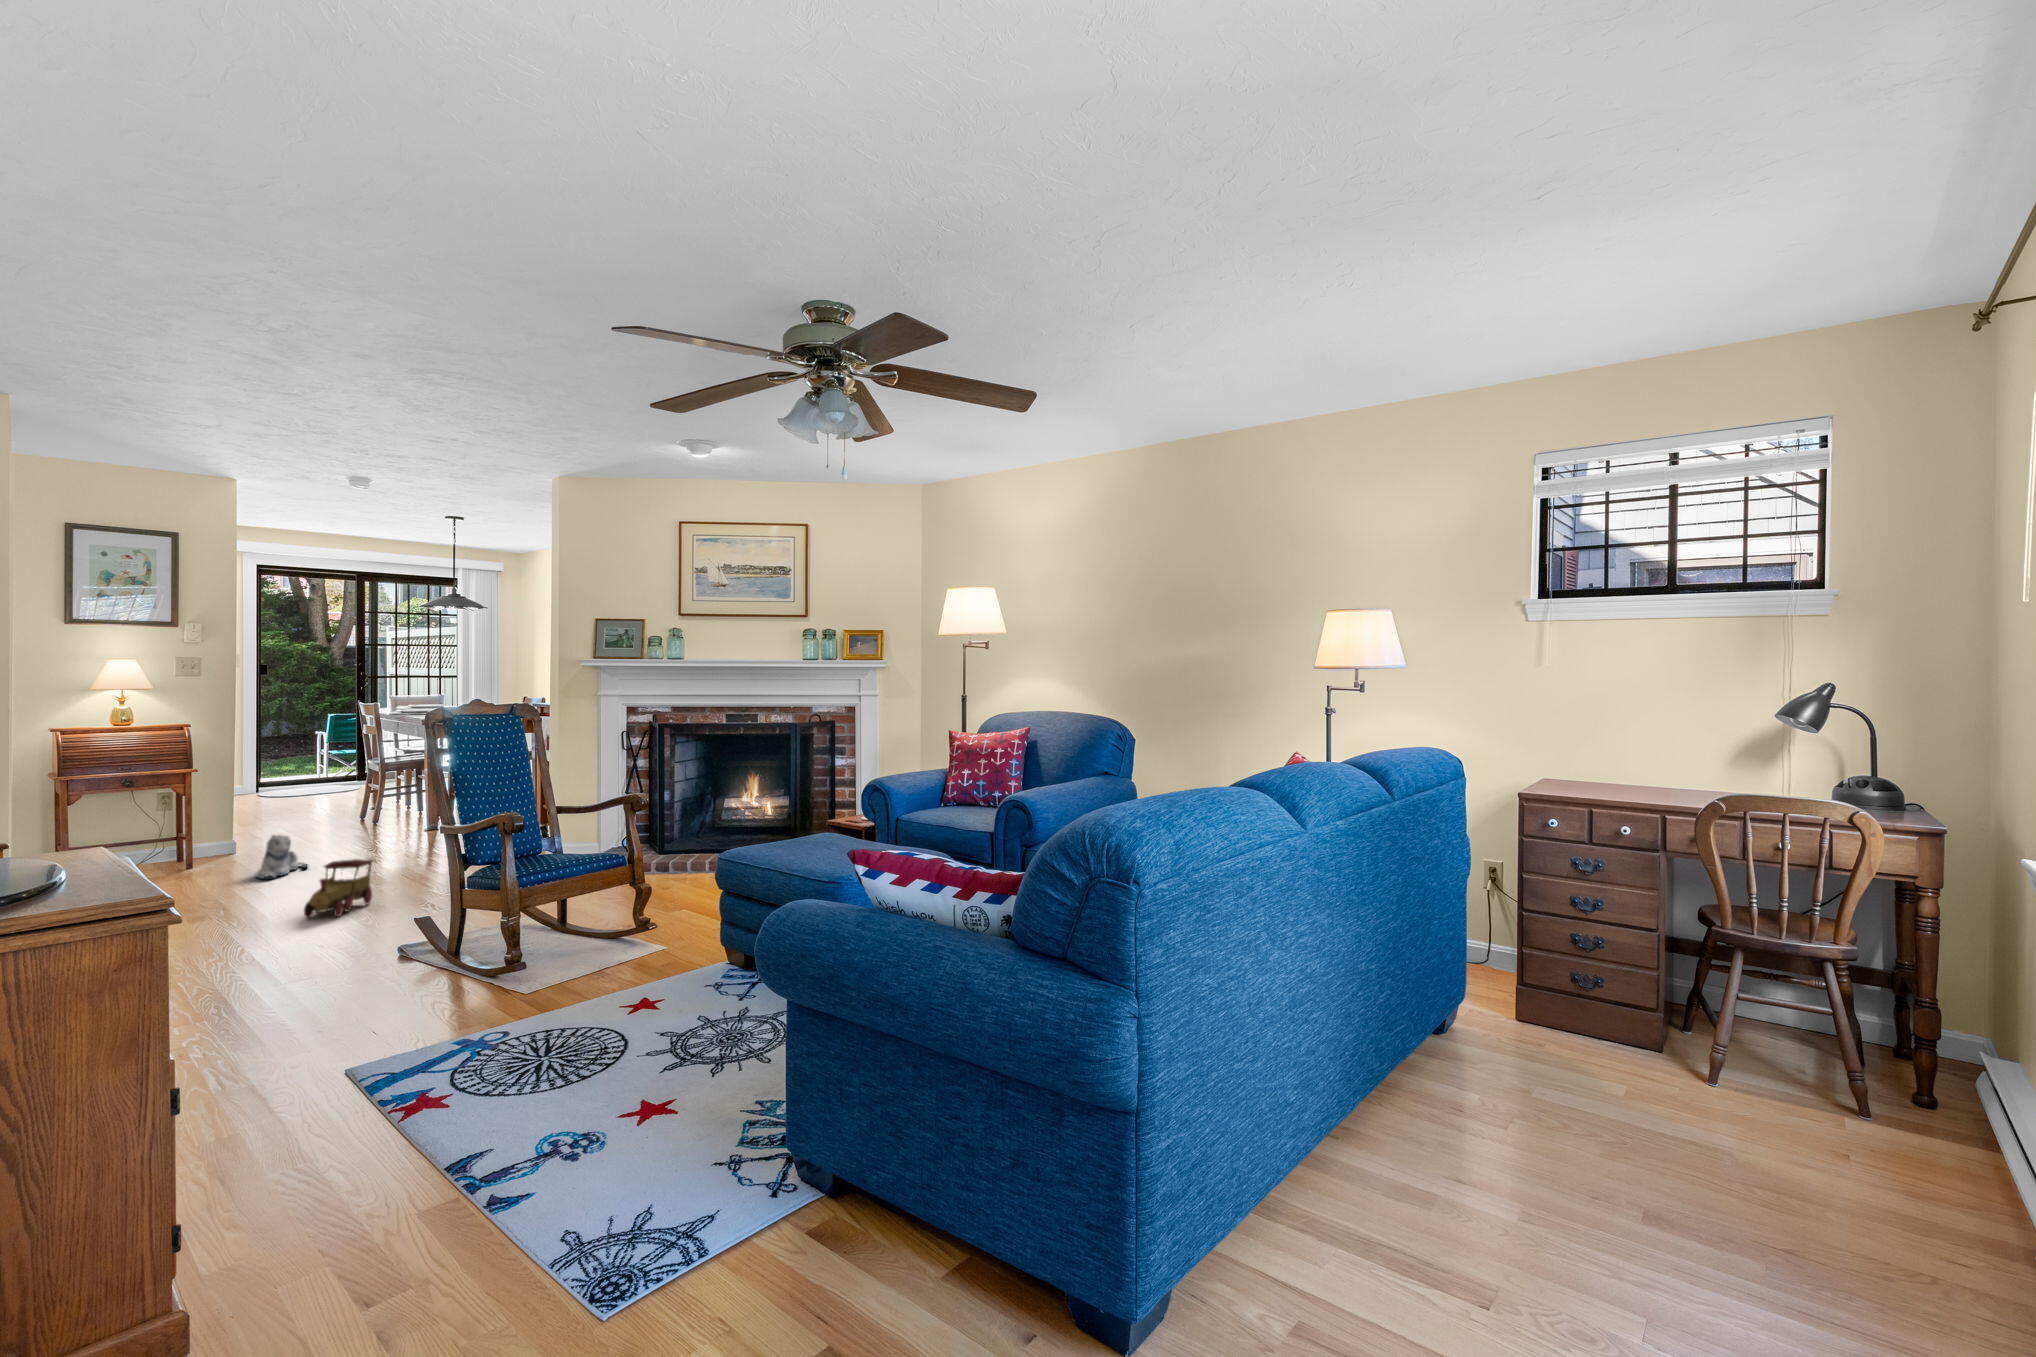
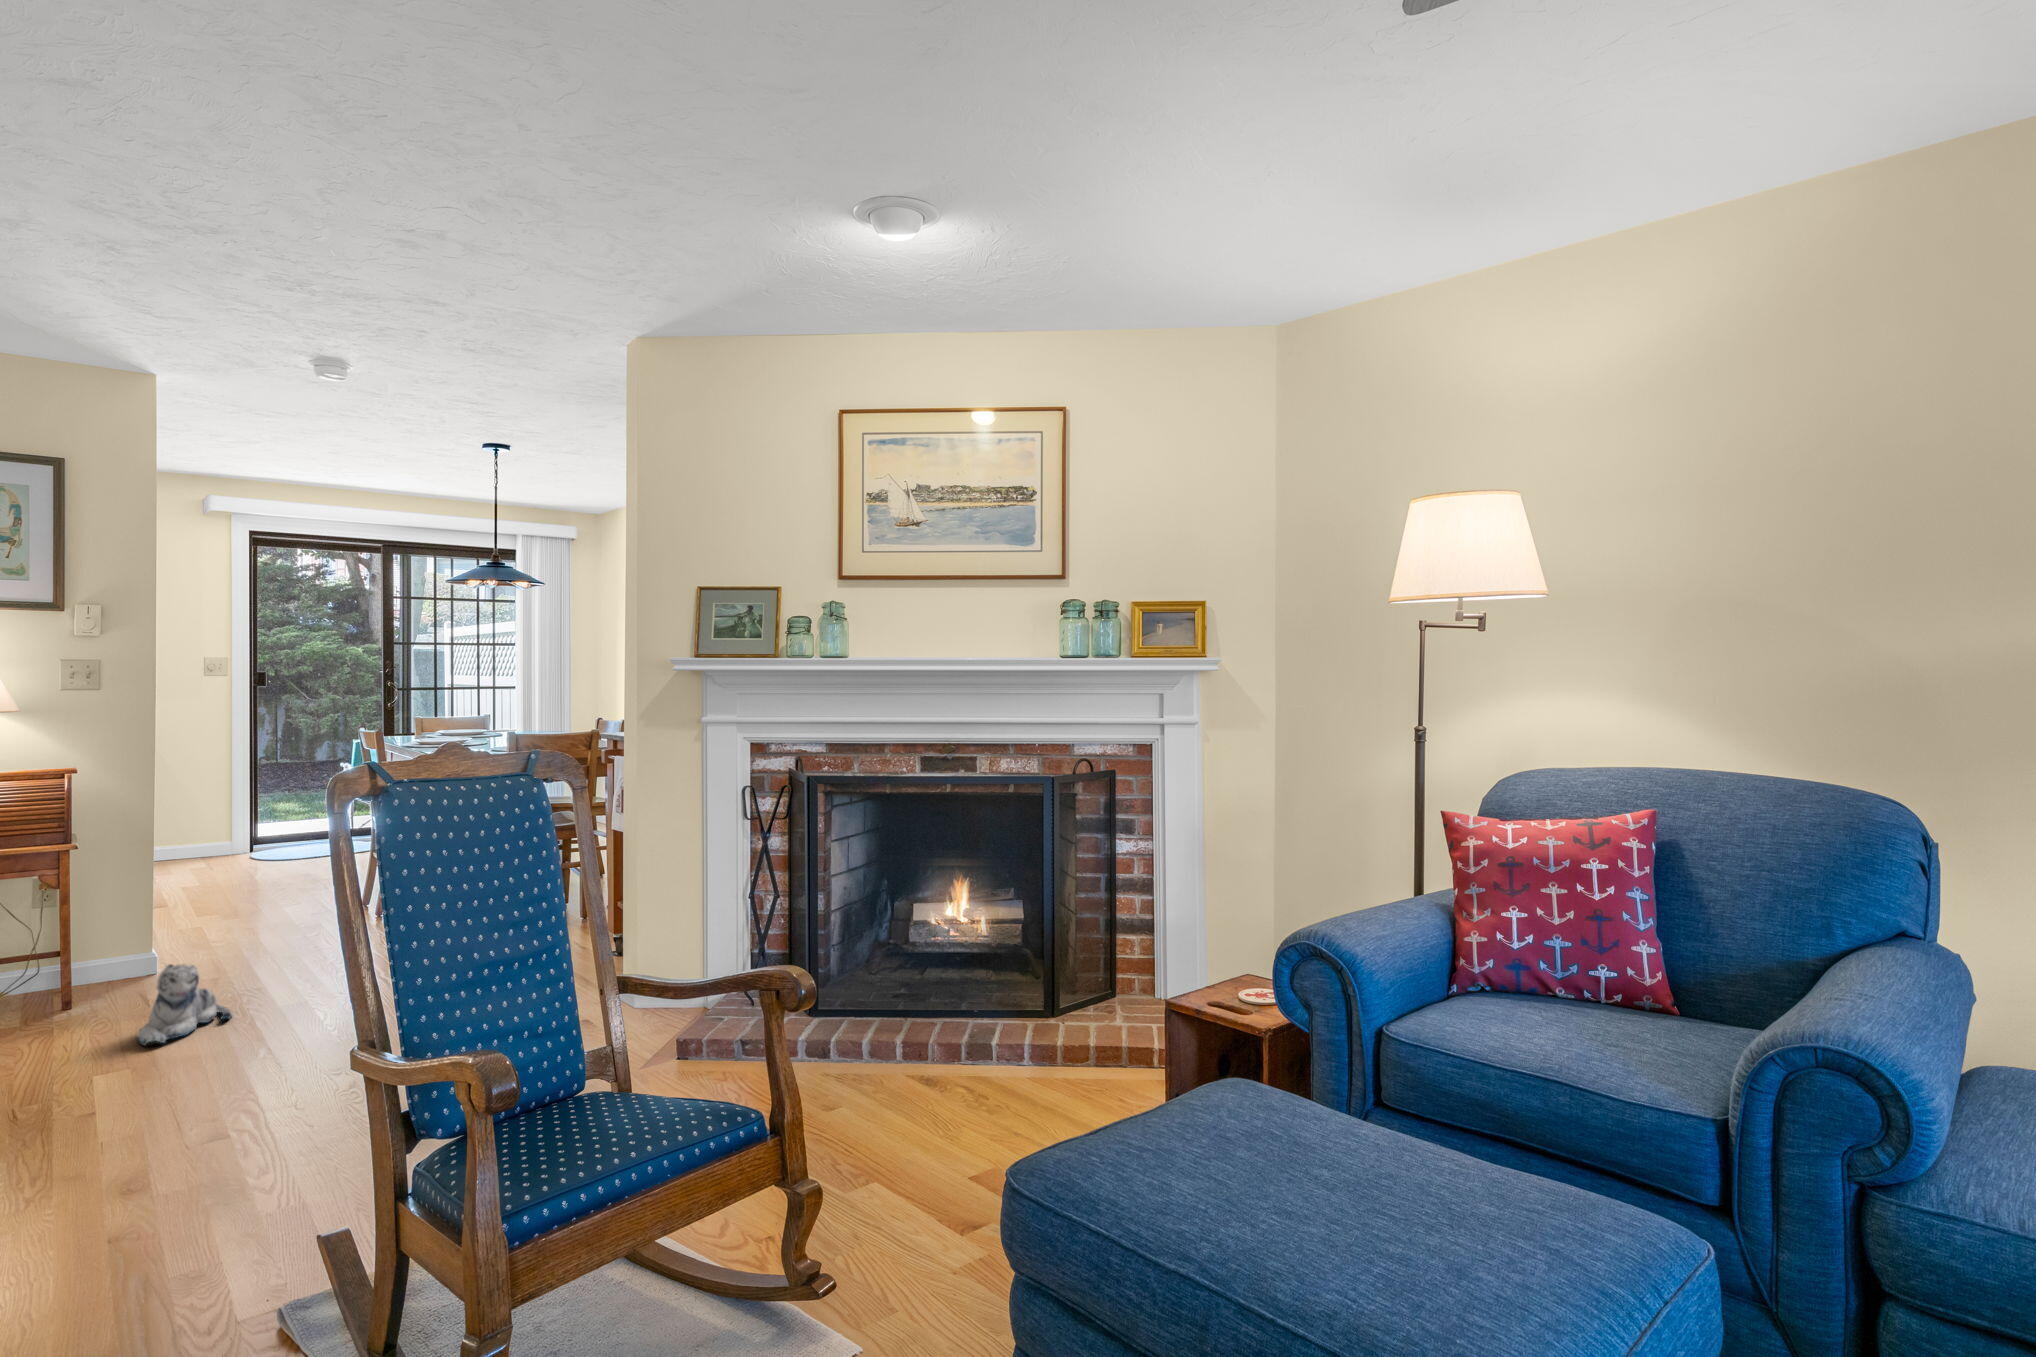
toy train: present [304,859,373,918] -> none [142,1038,297,1170]

